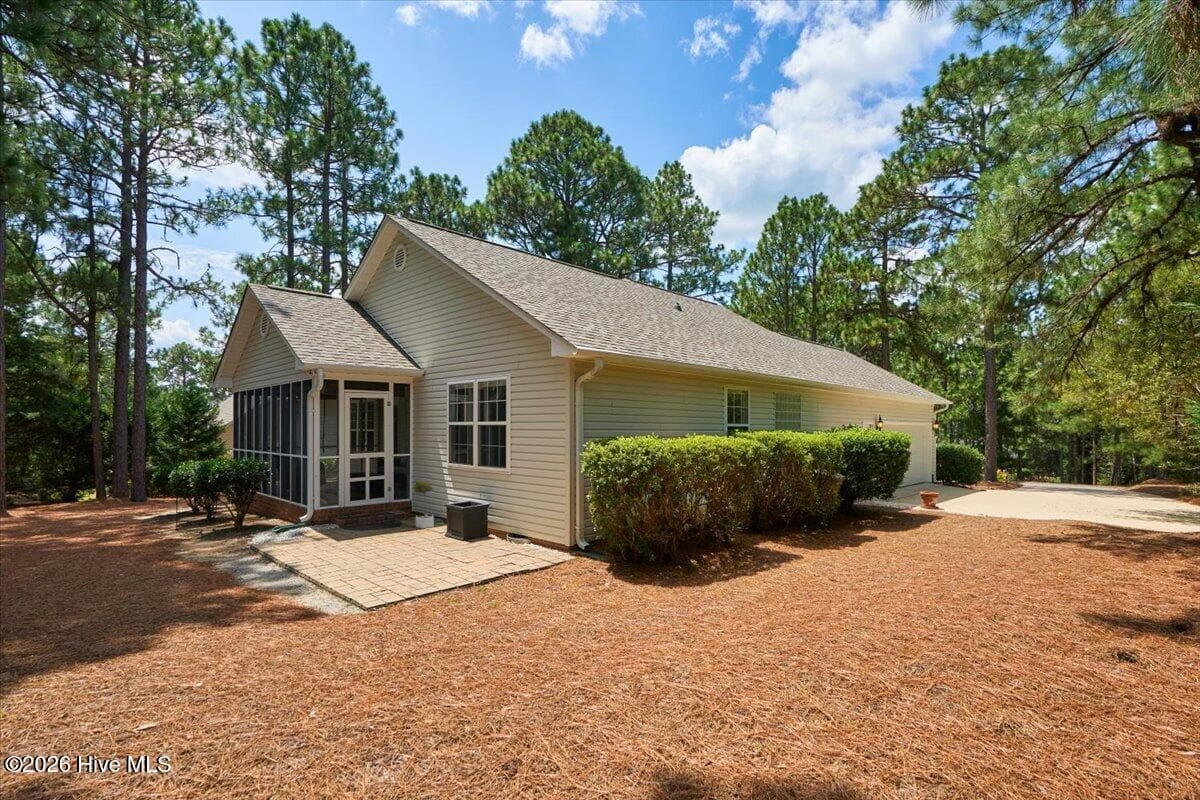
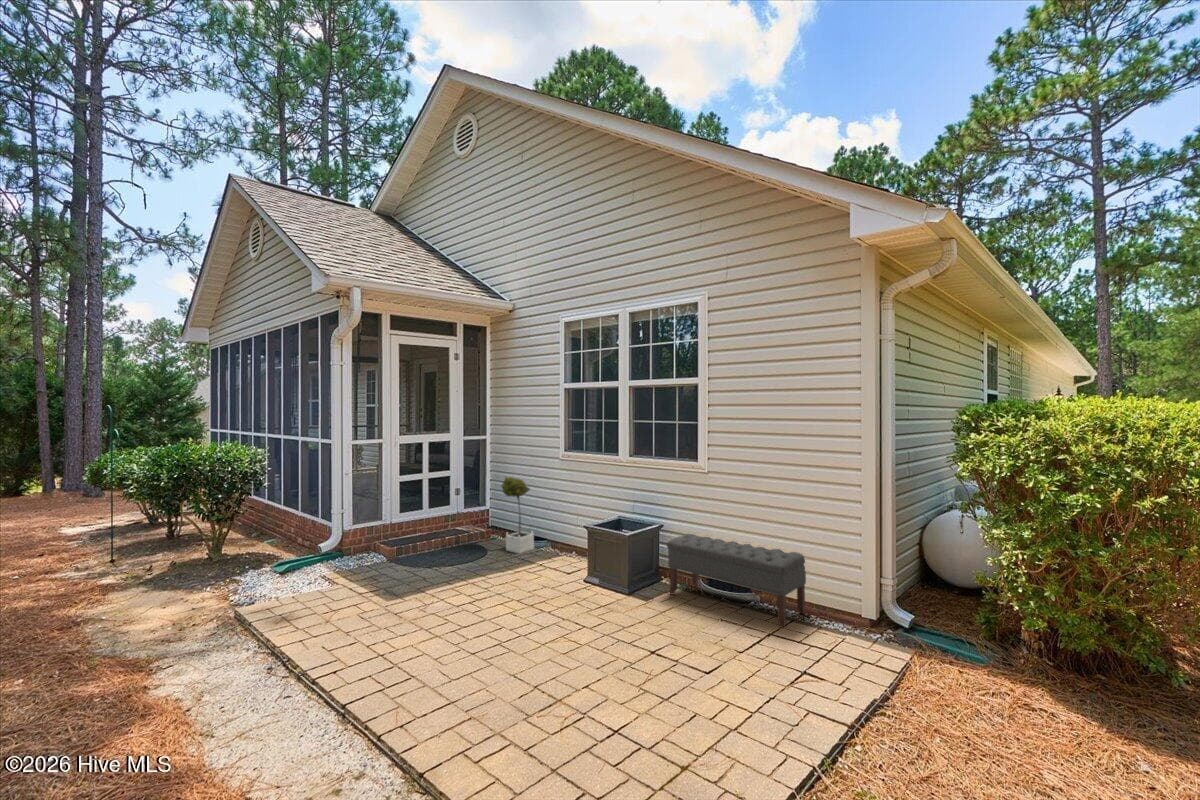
bench: none [485,511,547,555] -> present [667,534,806,628]

